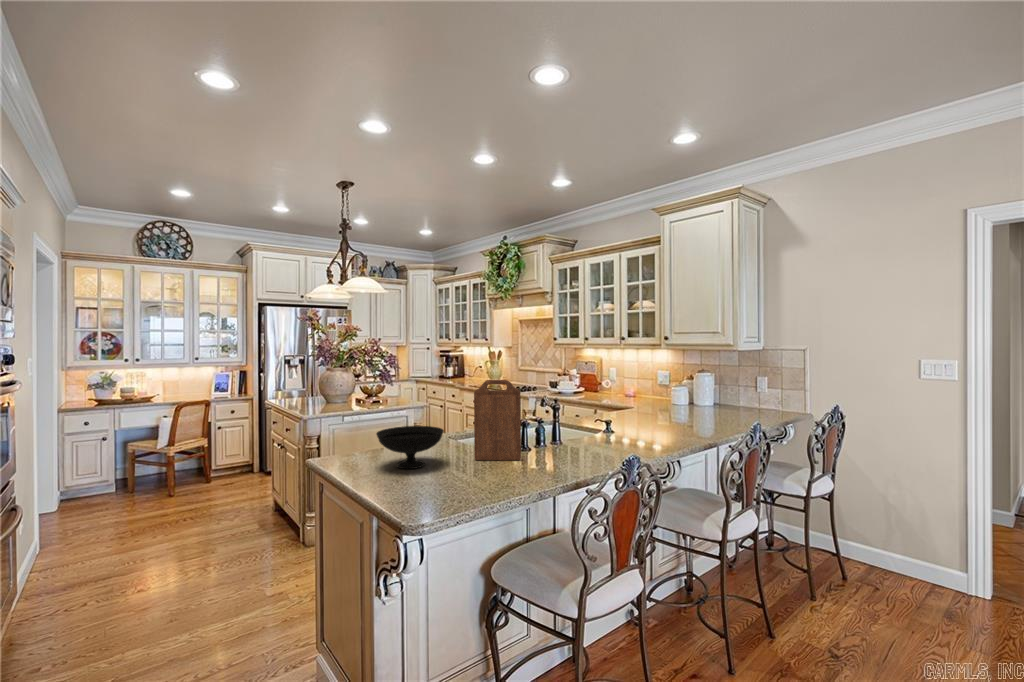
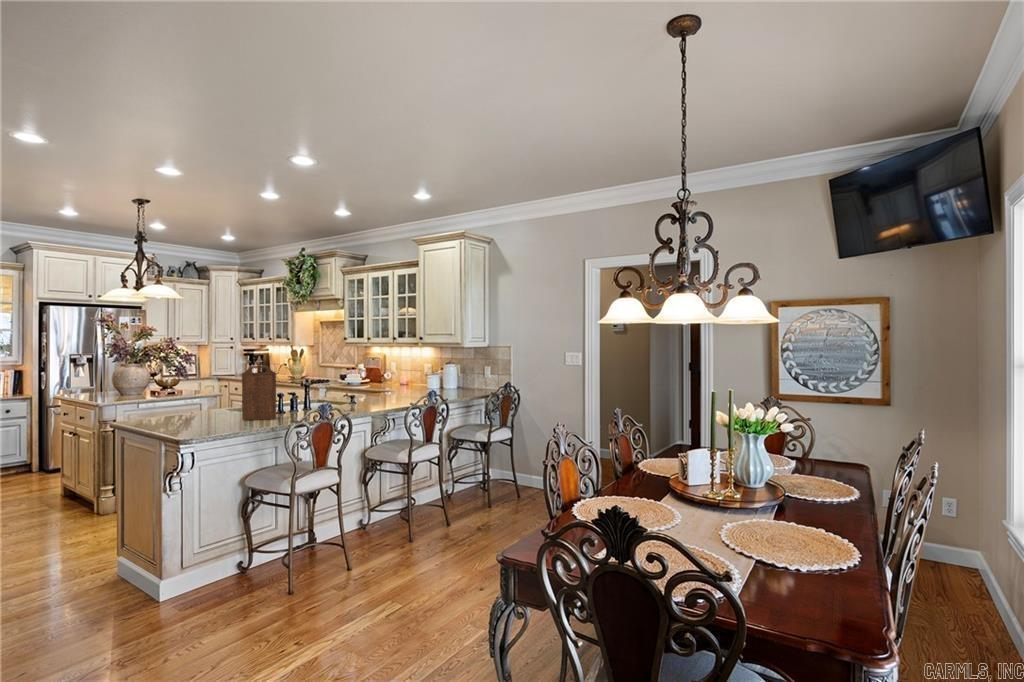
bowl: present [376,426,444,469] -> none [165,399,218,426]

